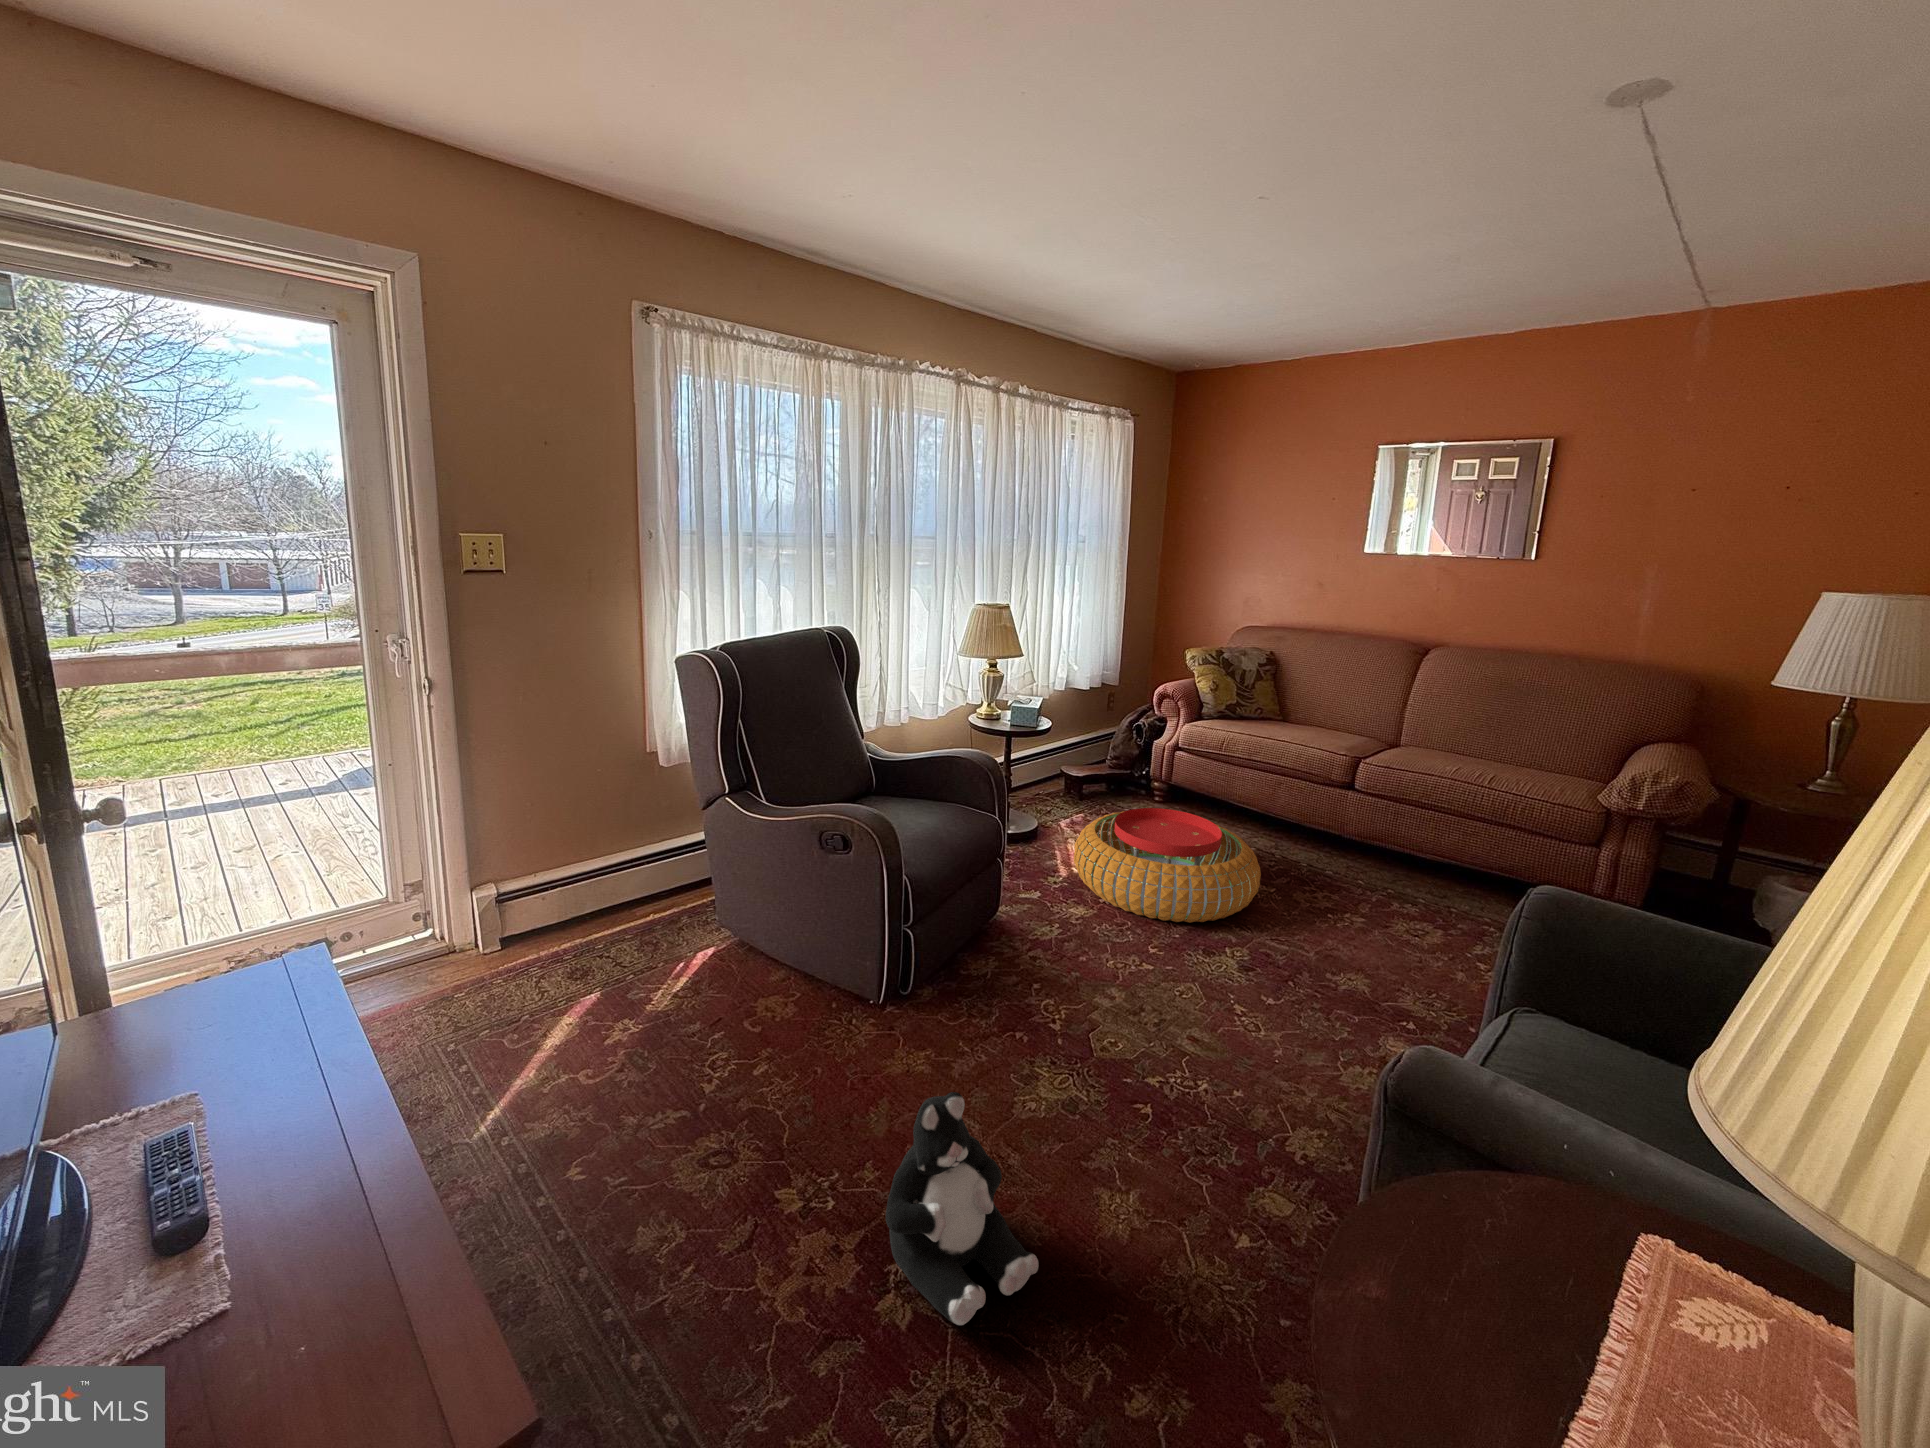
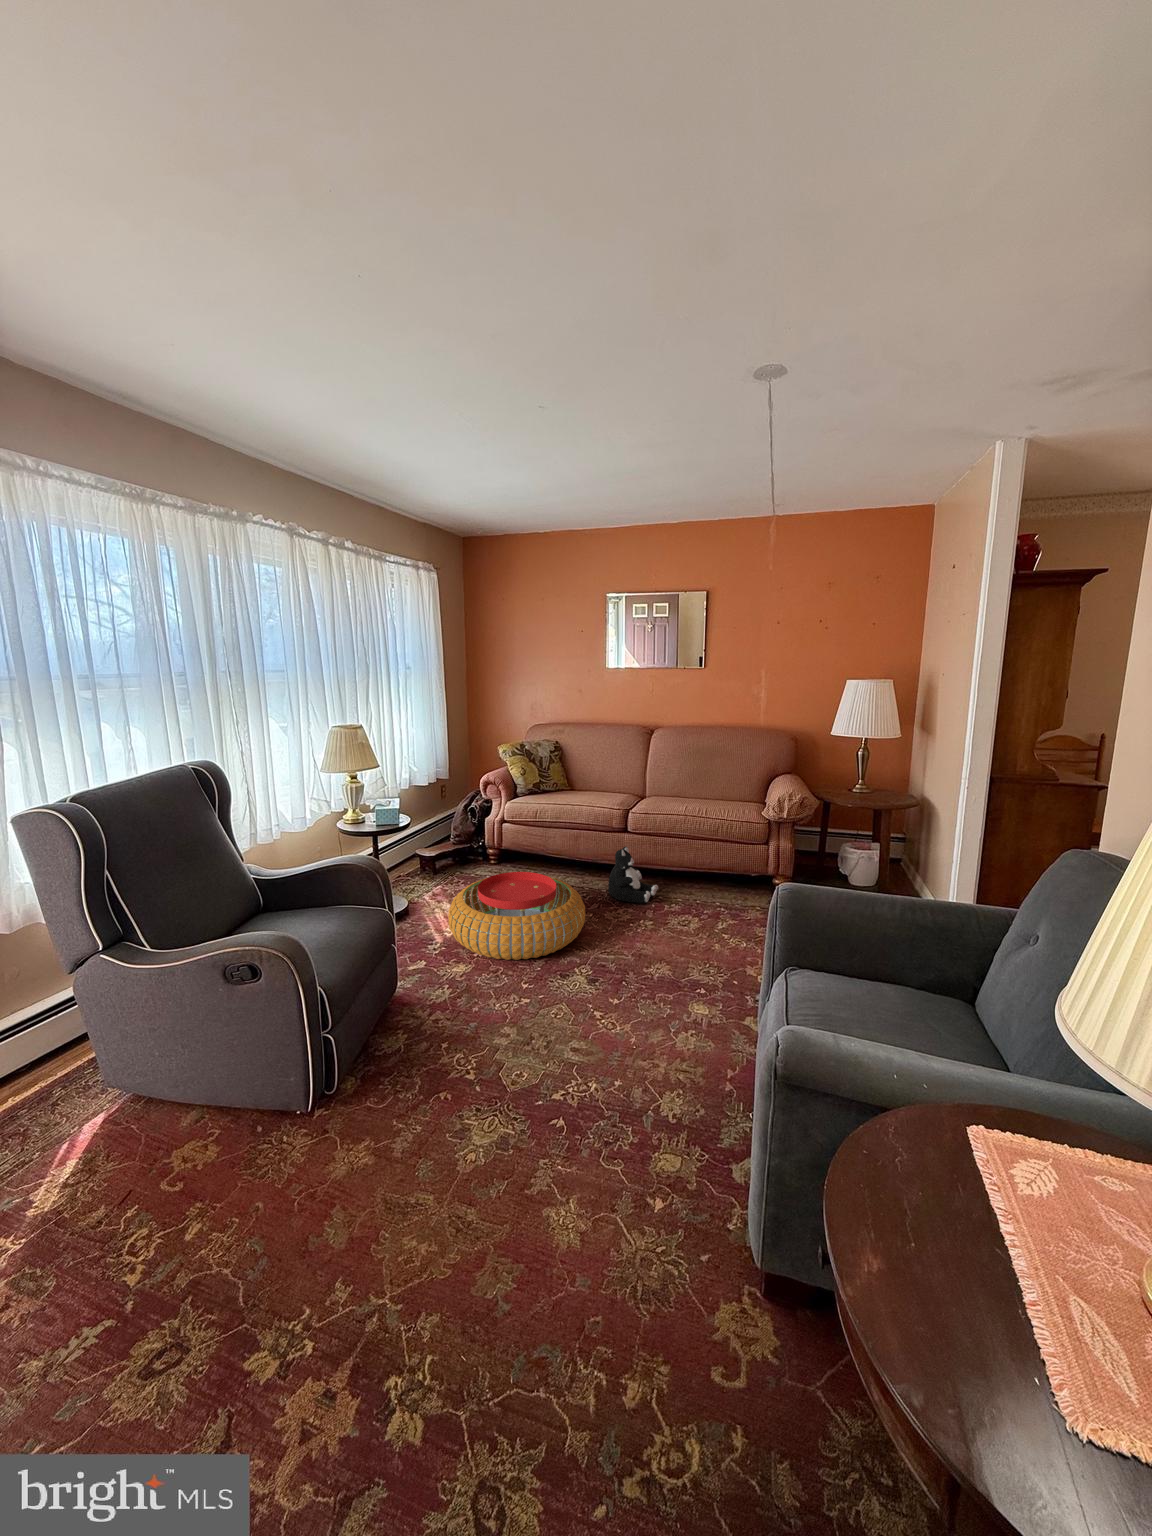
plush toy: present [886,1092,1039,1325] -> present [608,847,658,903]

